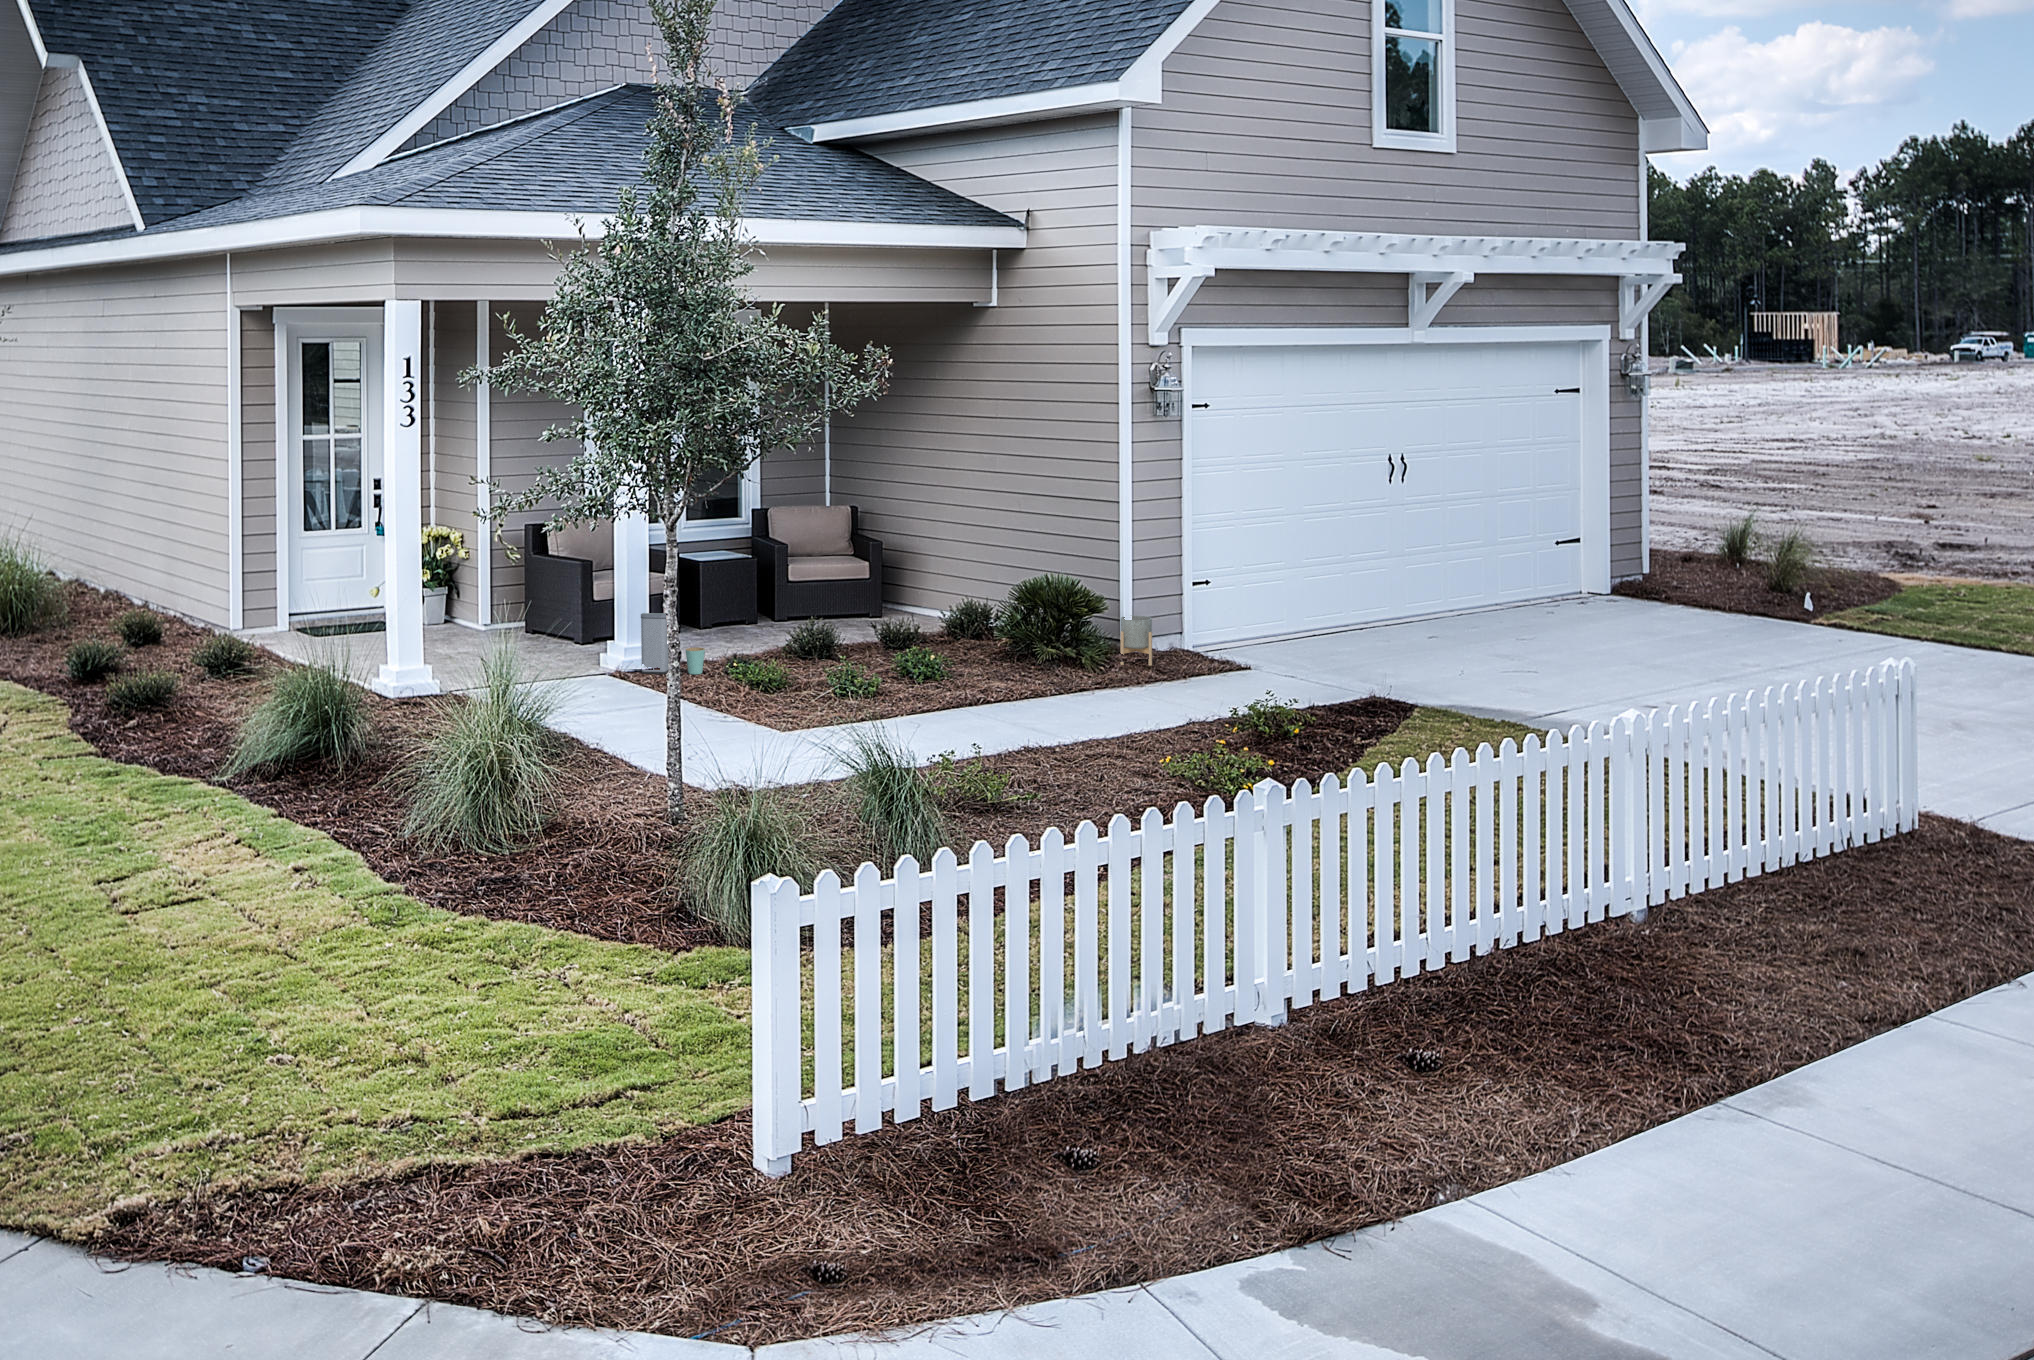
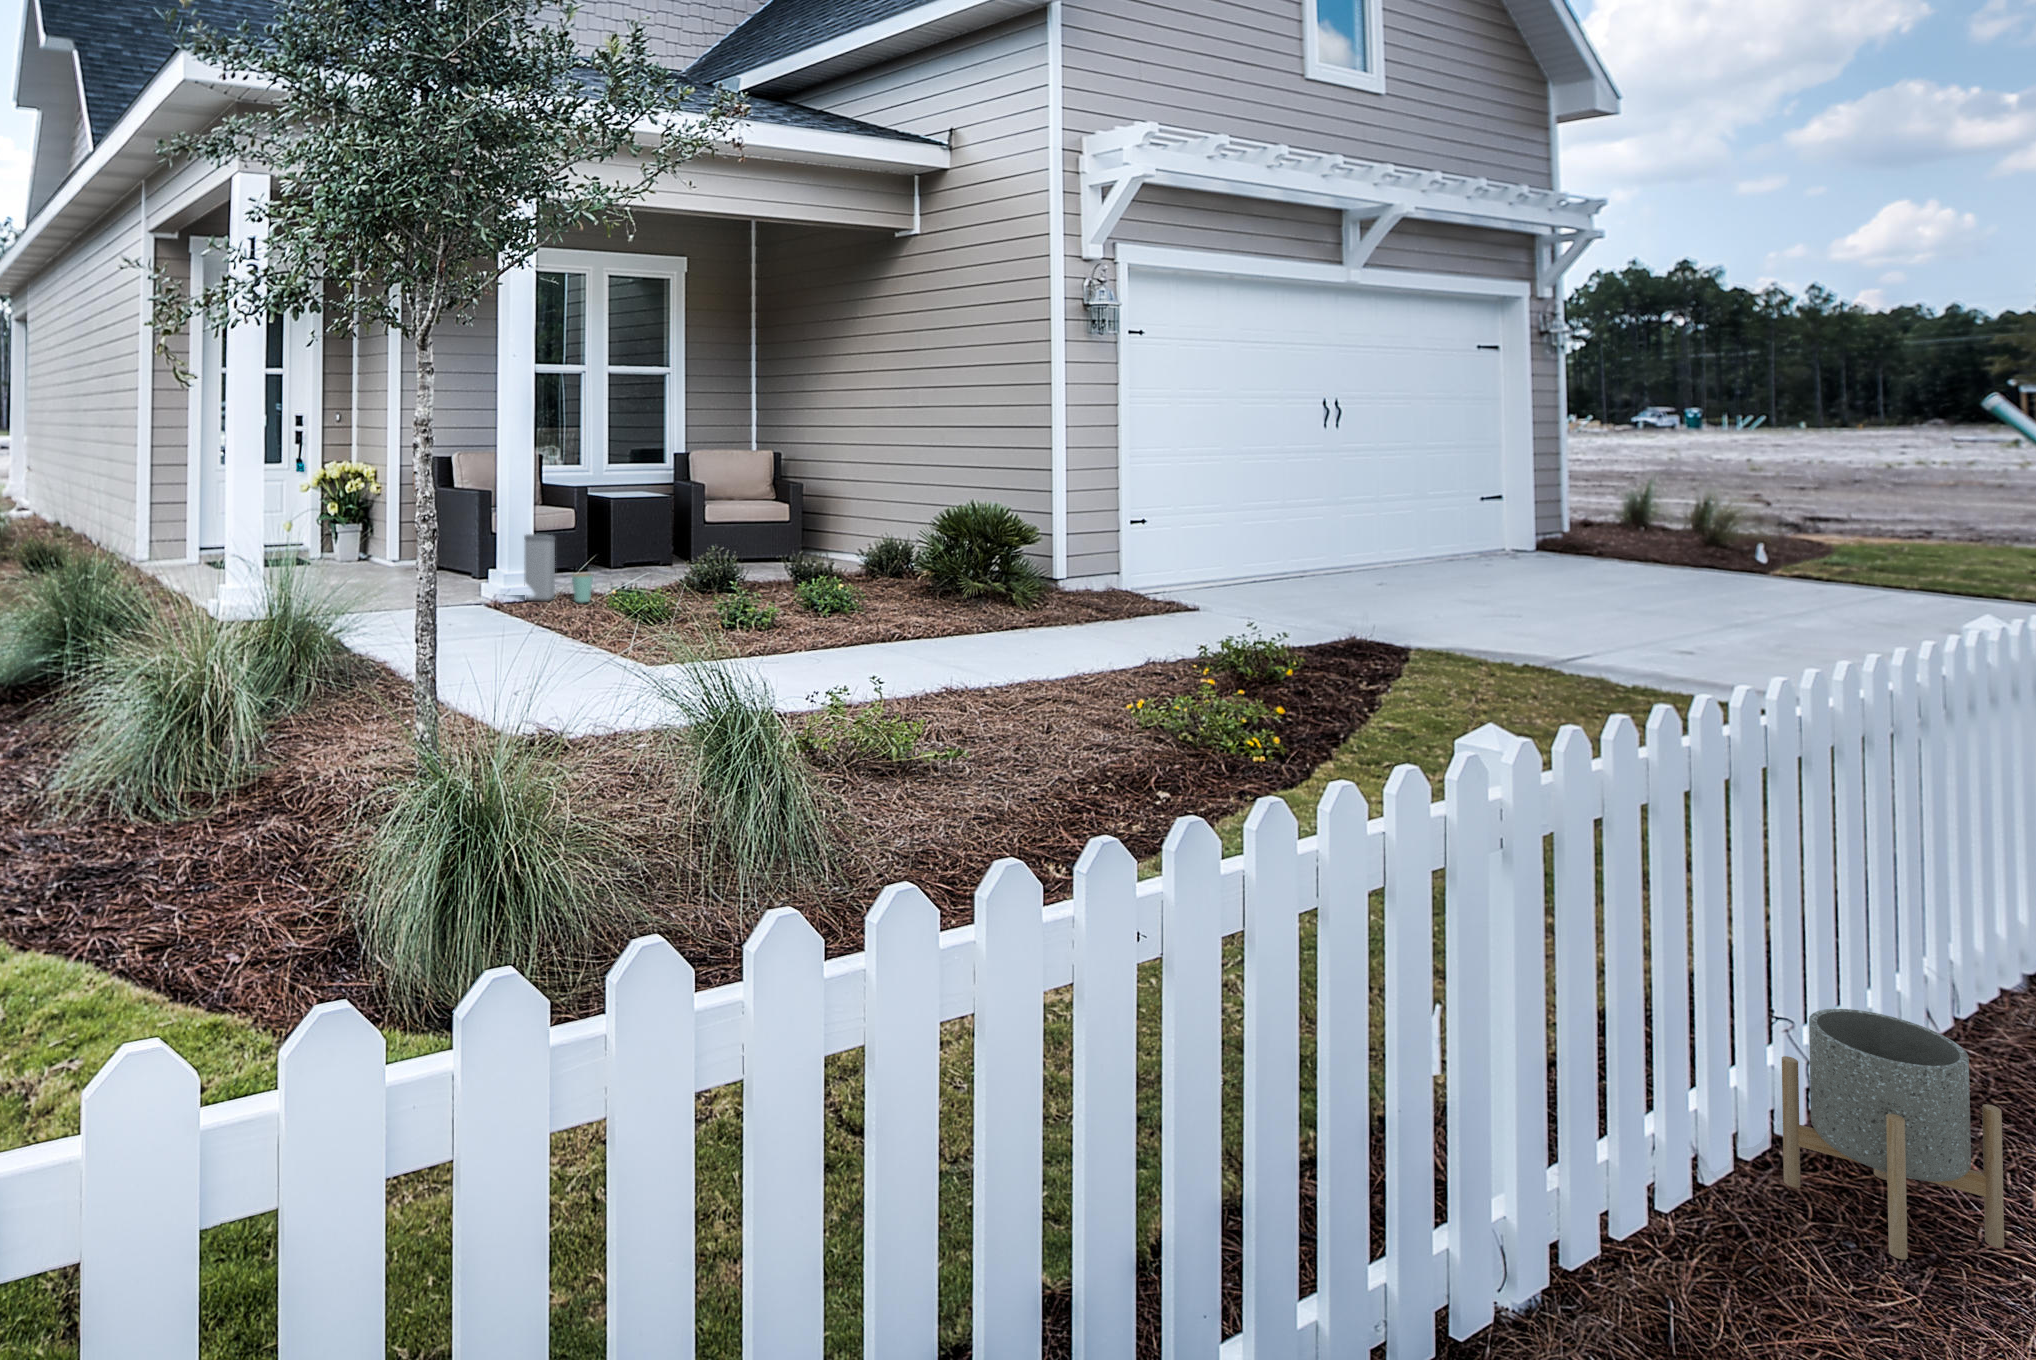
planter: present [1120,616,1152,666] -> present [1782,1009,2004,1260]

